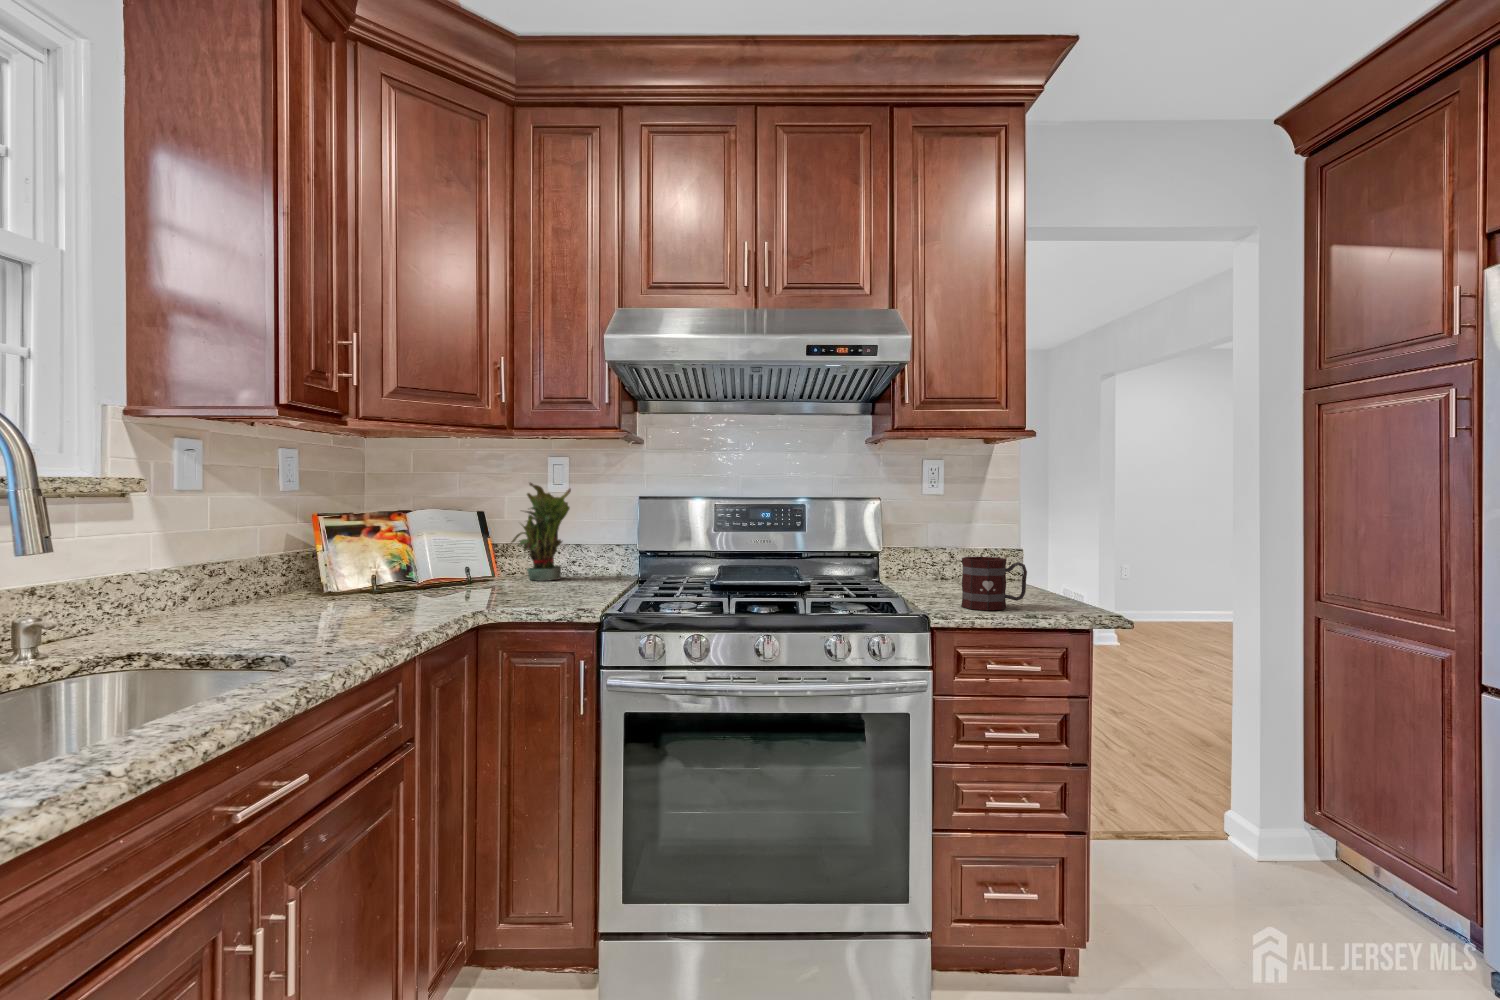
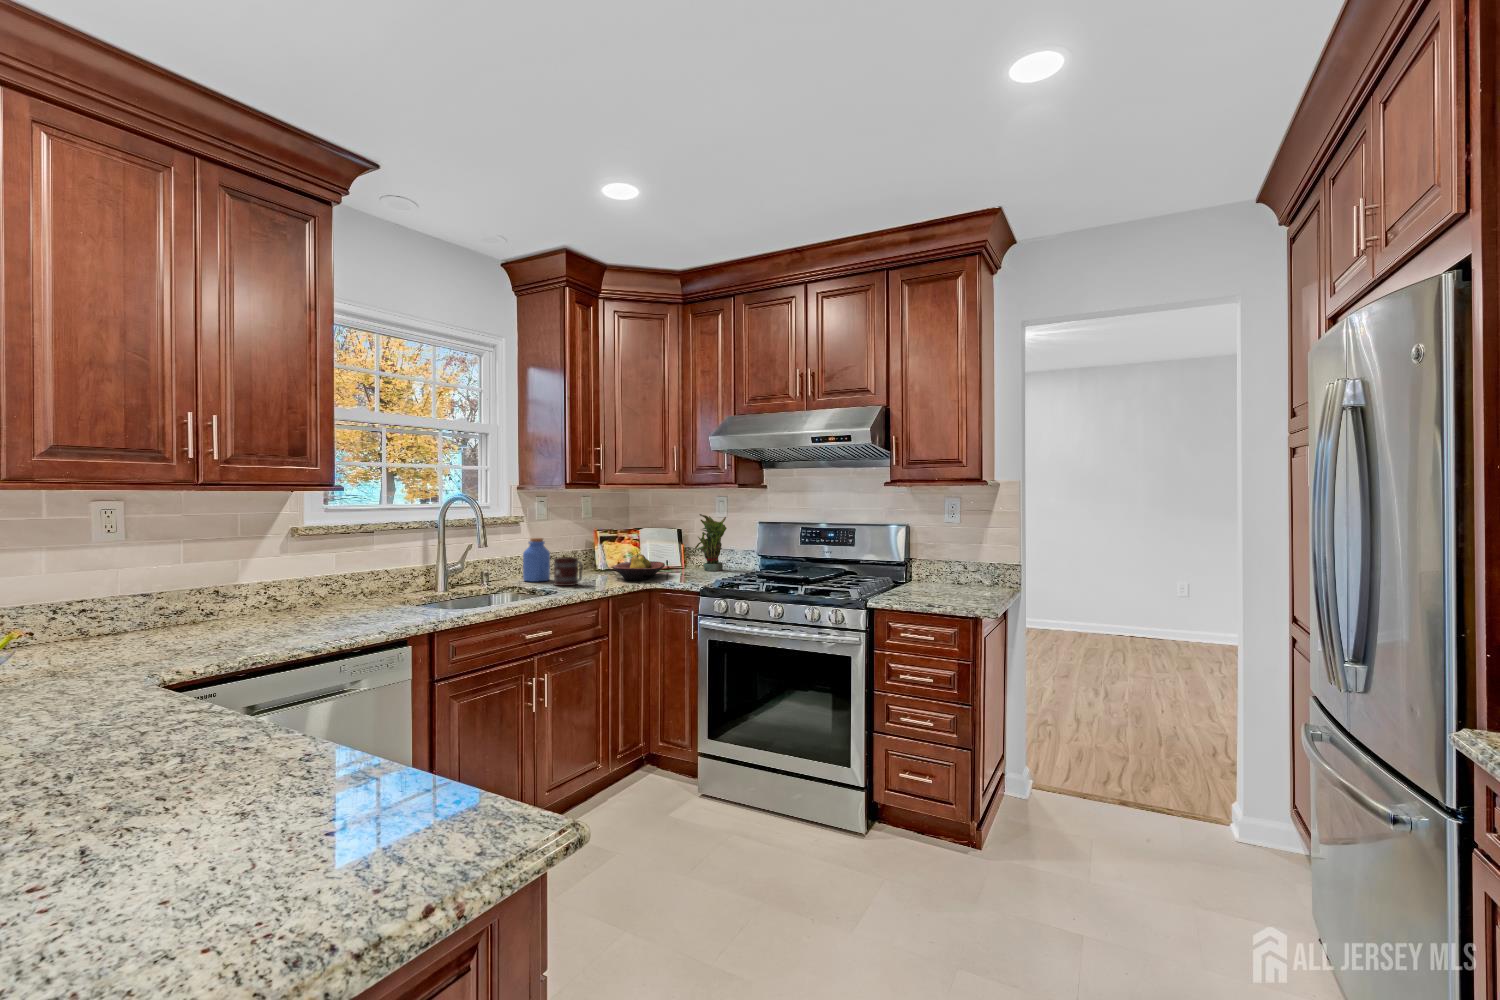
jar: none [156,529,233,632] -> present [523,538,550,582]
fruit bowl: none [383,557,485,610] -> present [613,554,665,580]
mug: present [961,557,1027,610] -> present [554,557,583,586]

